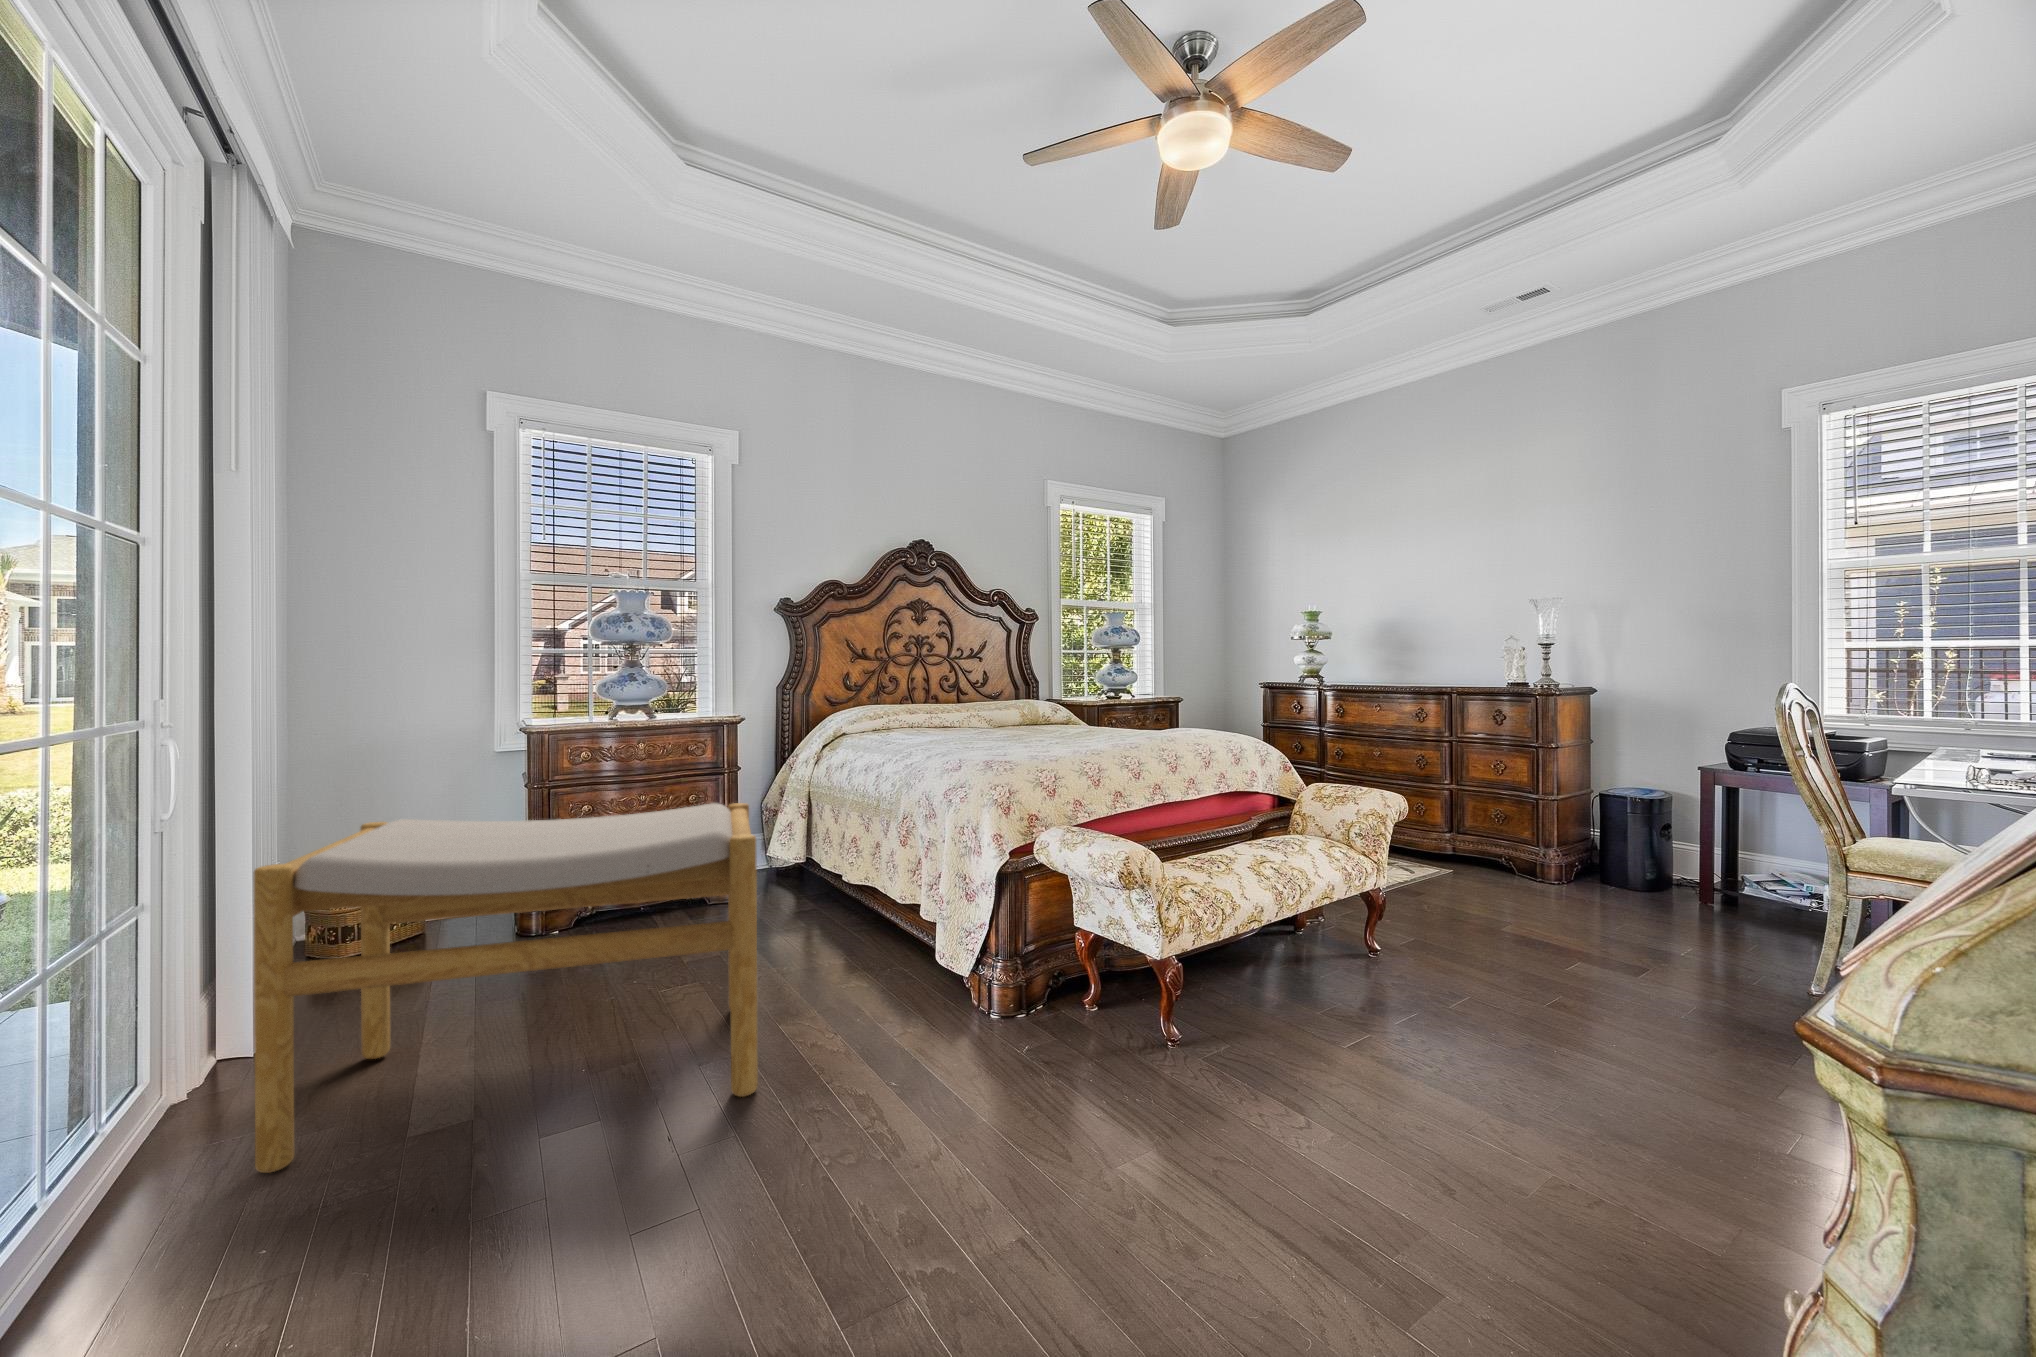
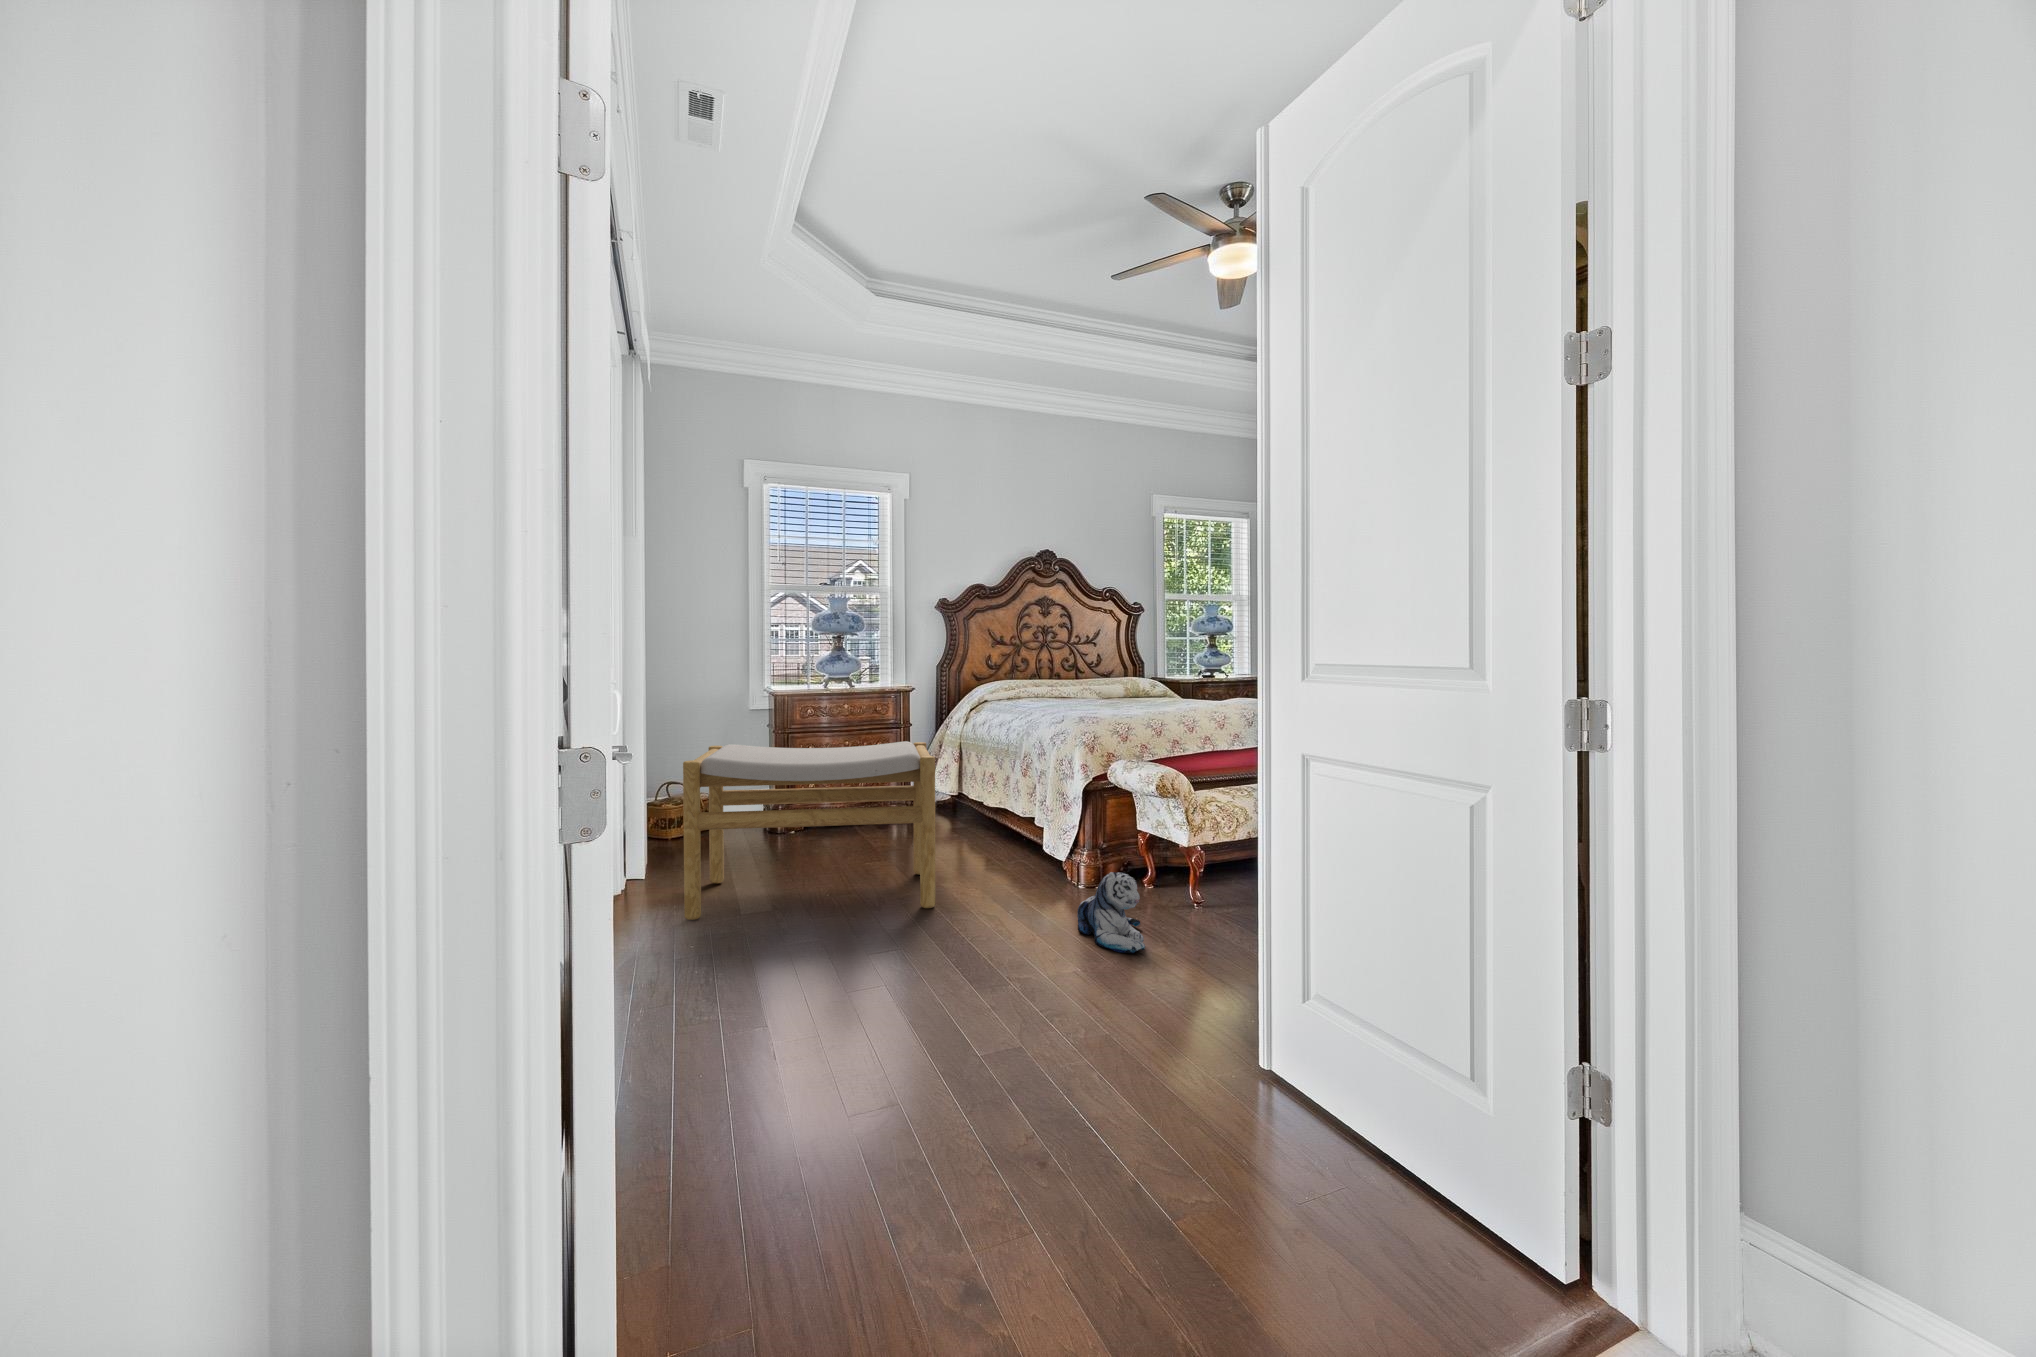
plush toy: none [1006,1035,1141,1201] -> present [1077,872,1145,953]

